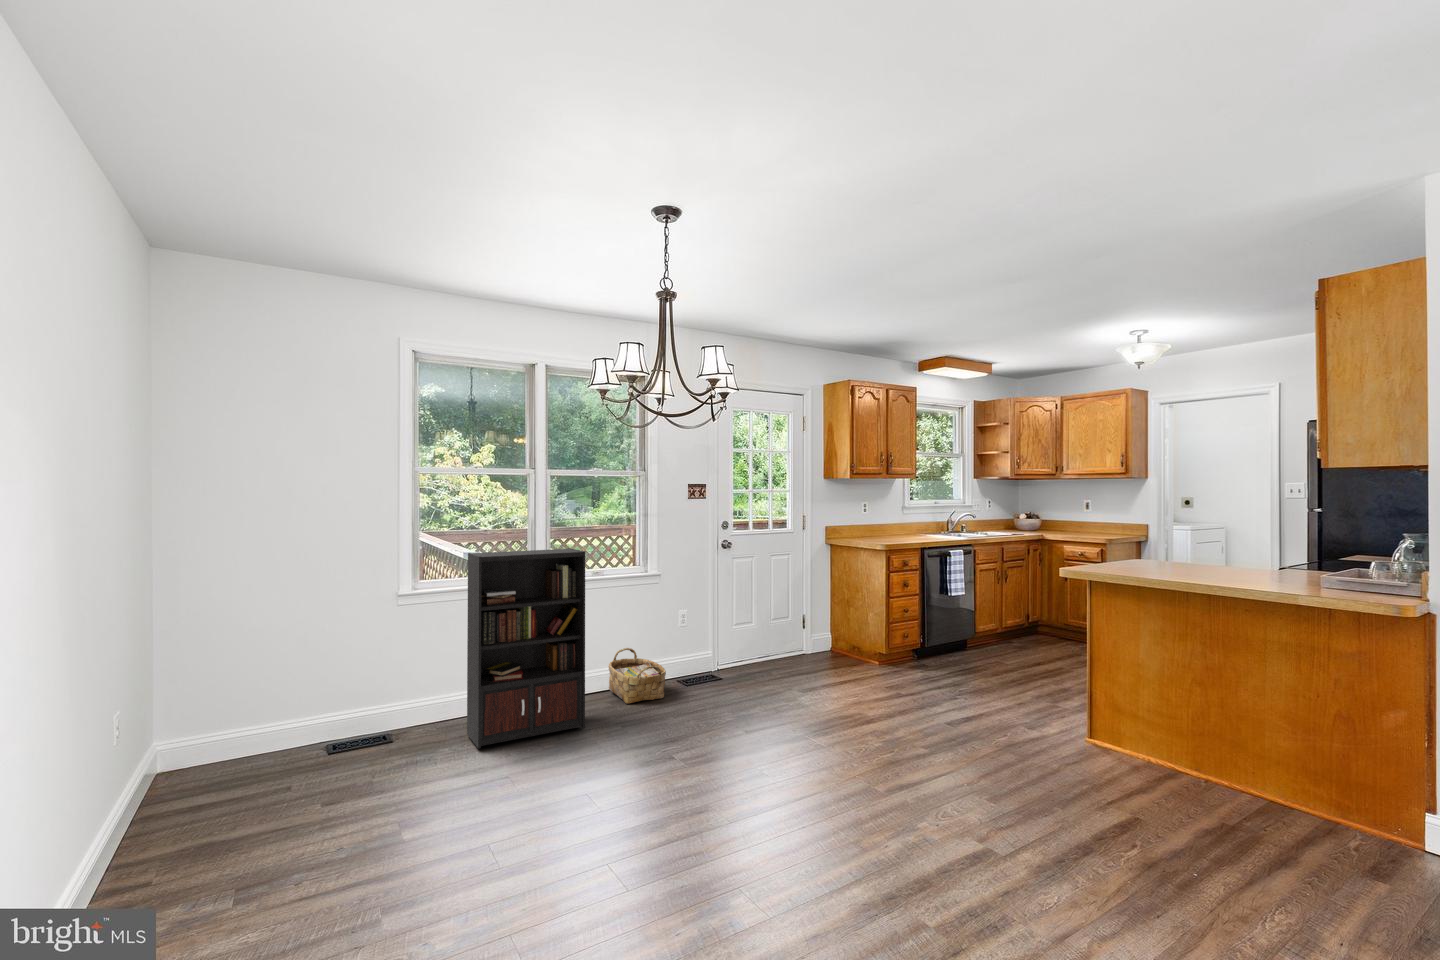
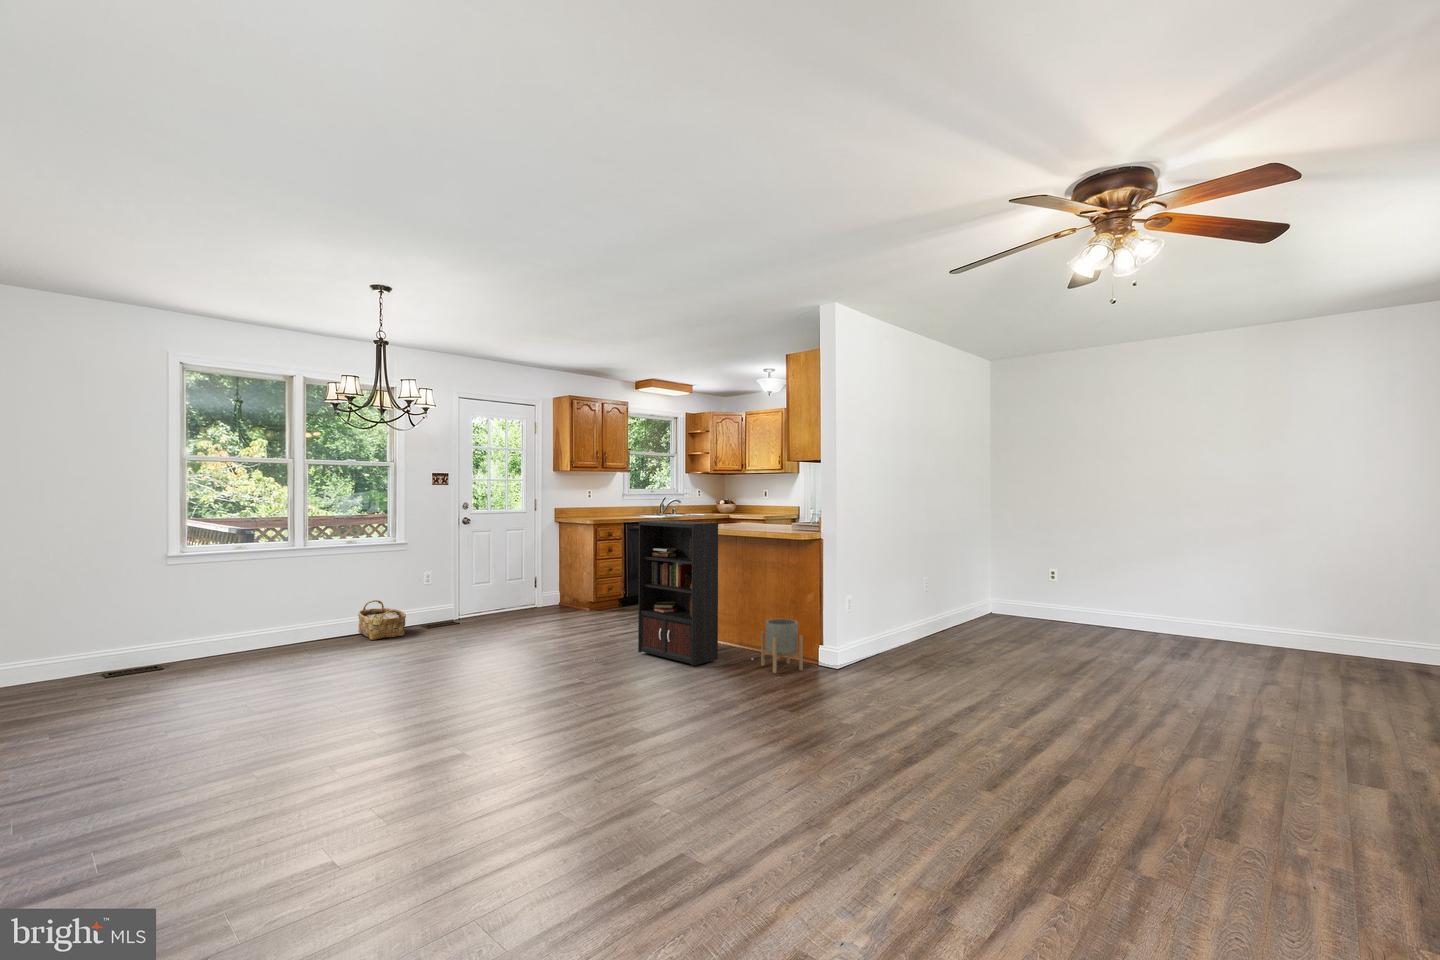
bookcase: present [467,548,585,749] -> present [638,520,753,666]
planter: none [1274,738,1378,846] -> present [761,619,803,673]

